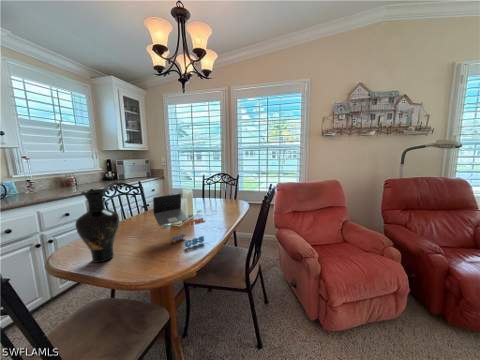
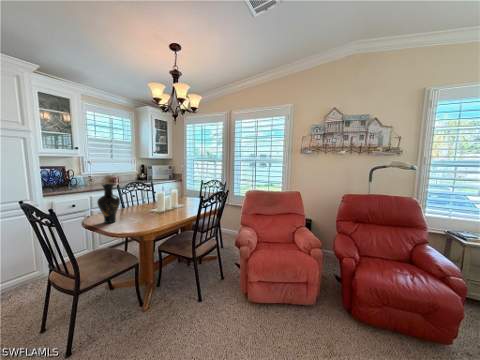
laptop: present [153,193,205,247] -> none [143,190,168,222]

